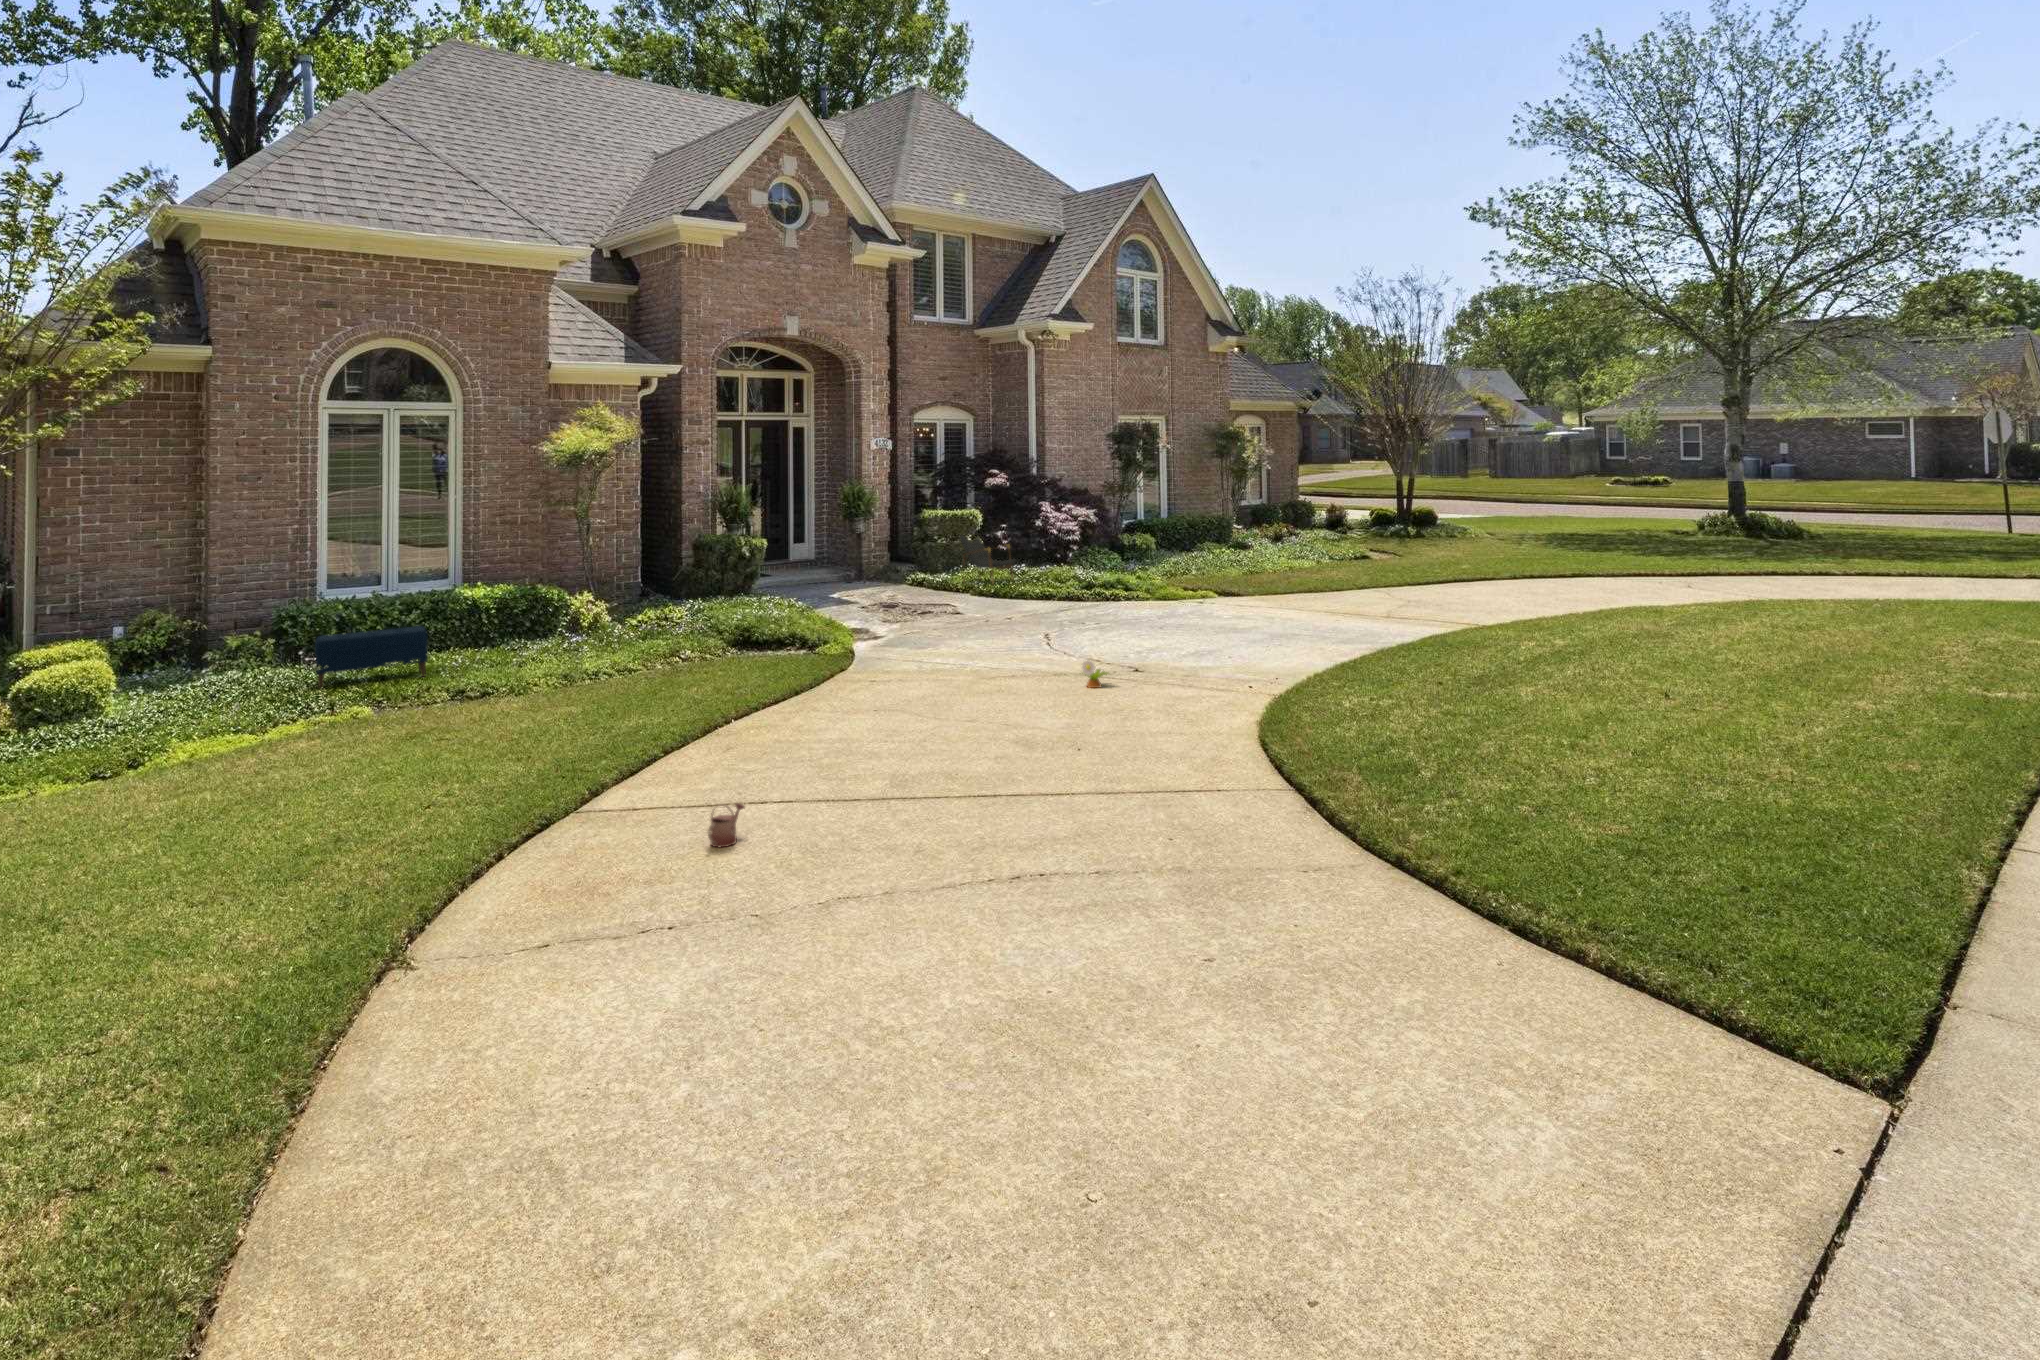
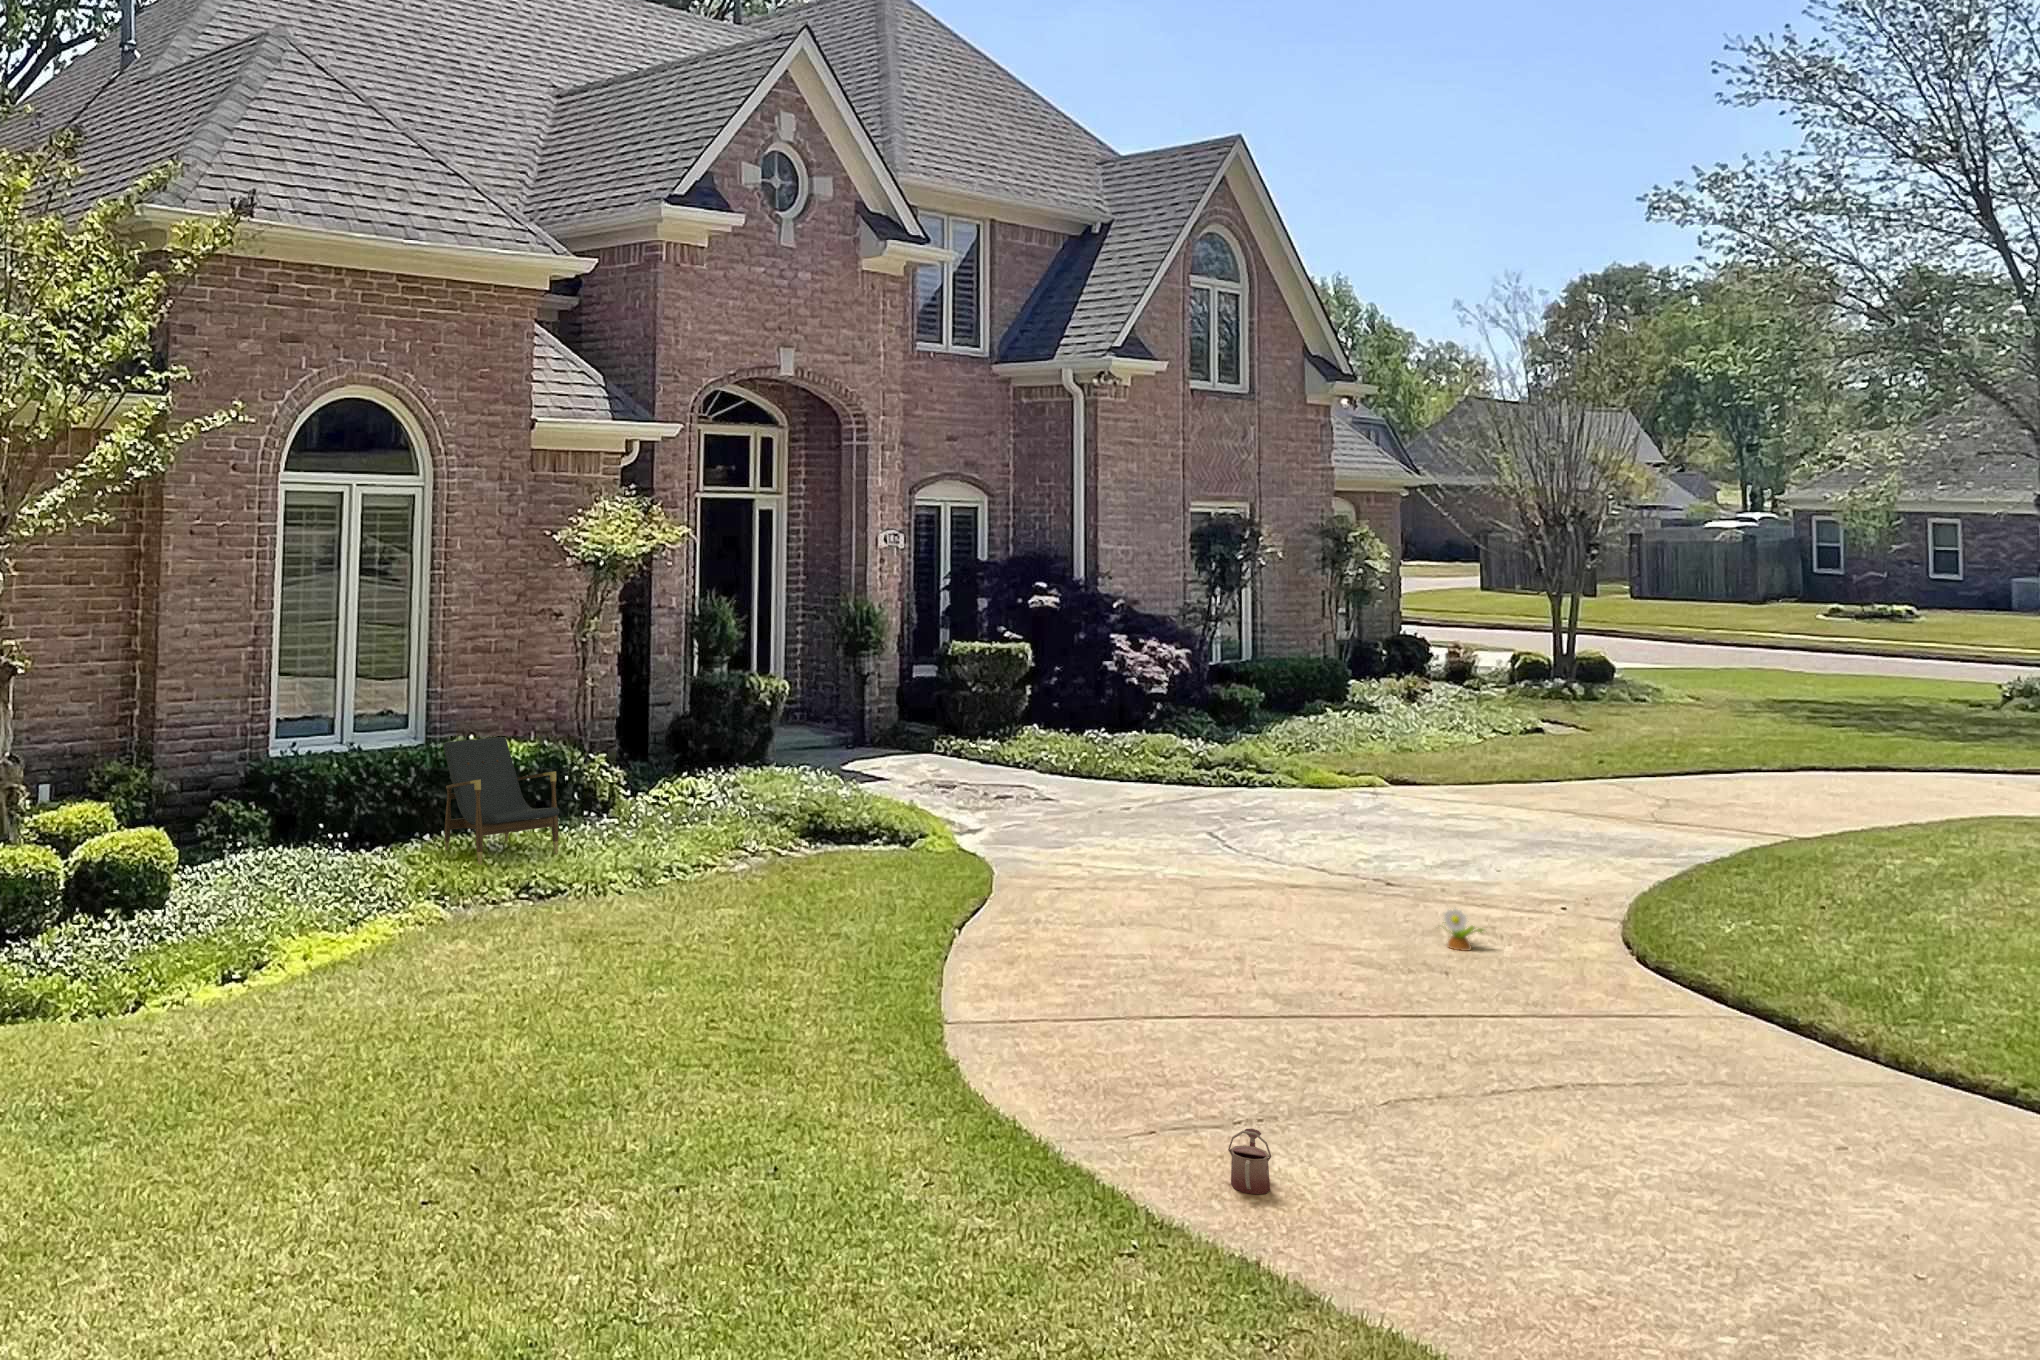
lounge chair: present [960,535,1016,583] -> present [444,737,560,865]
bench: present [315,626,428,689] -> none [260,792,413,879]

